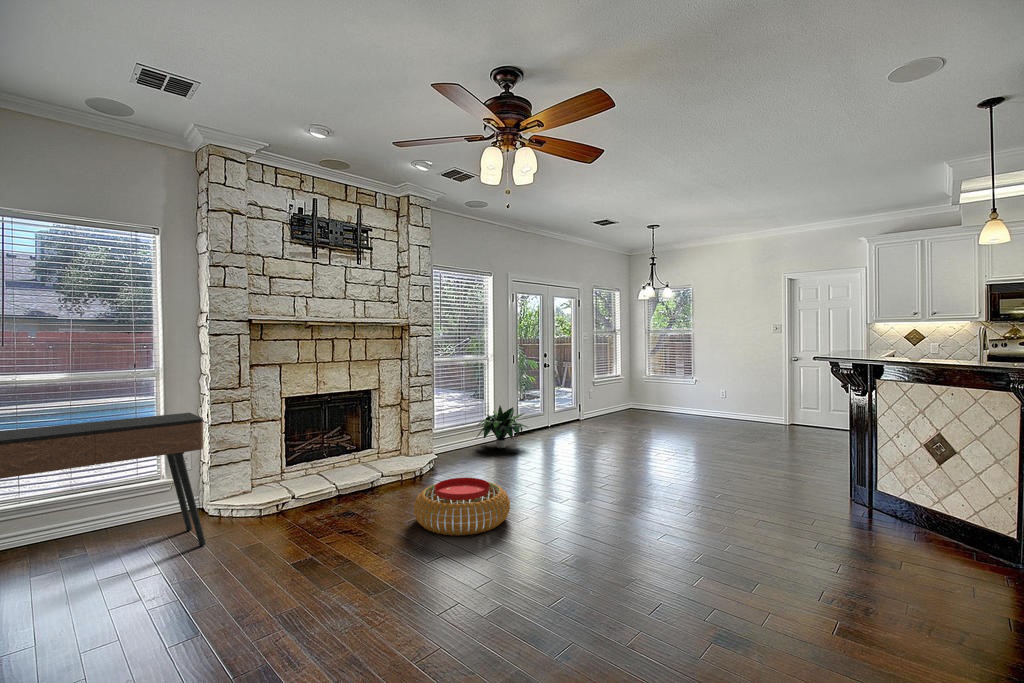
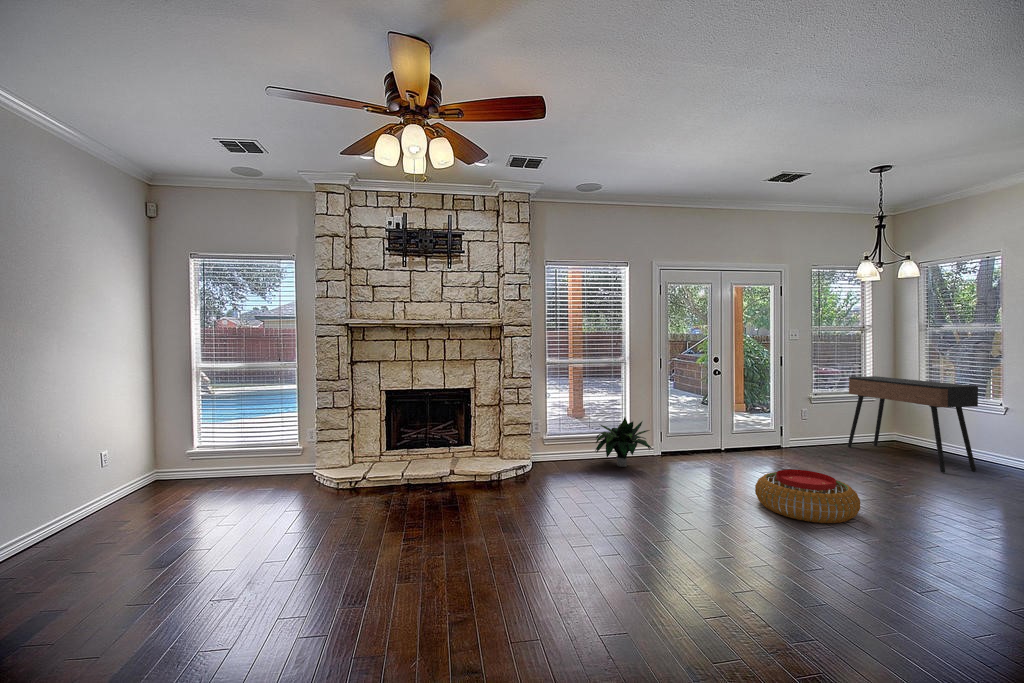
console table: present [0,413,206,546] -> present [848,376,978,473]
pouf: present [414,478,510,536] -> present [755,469,860,523]

